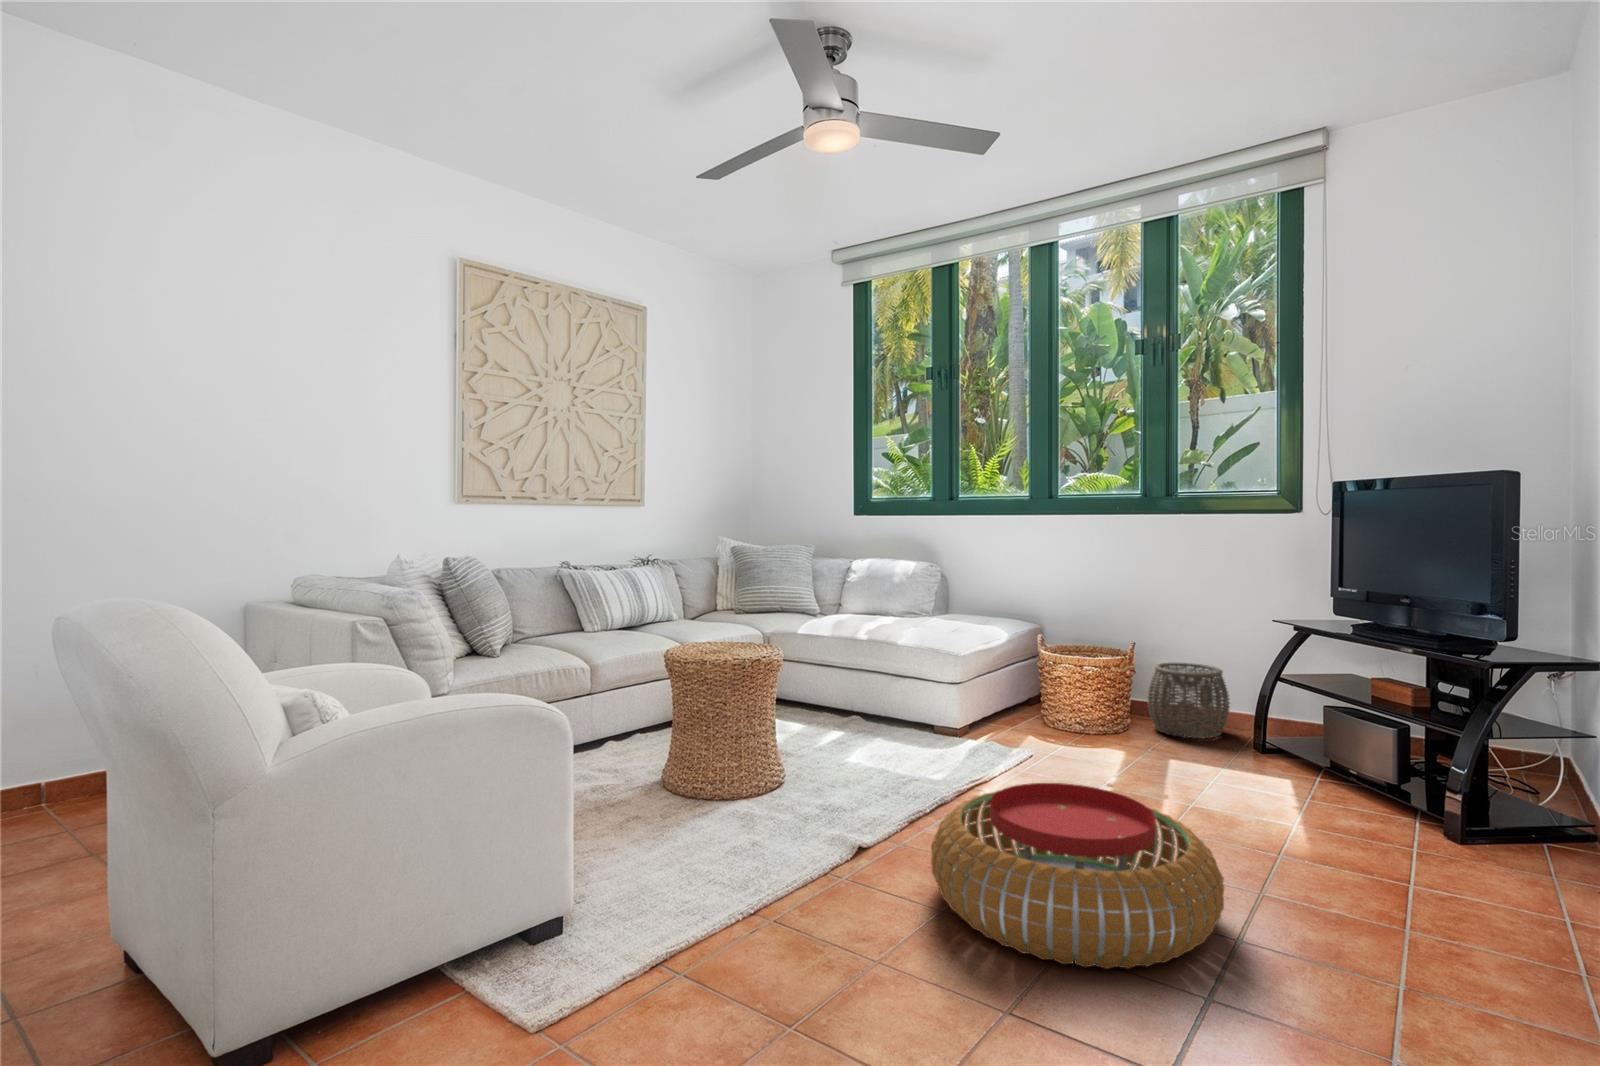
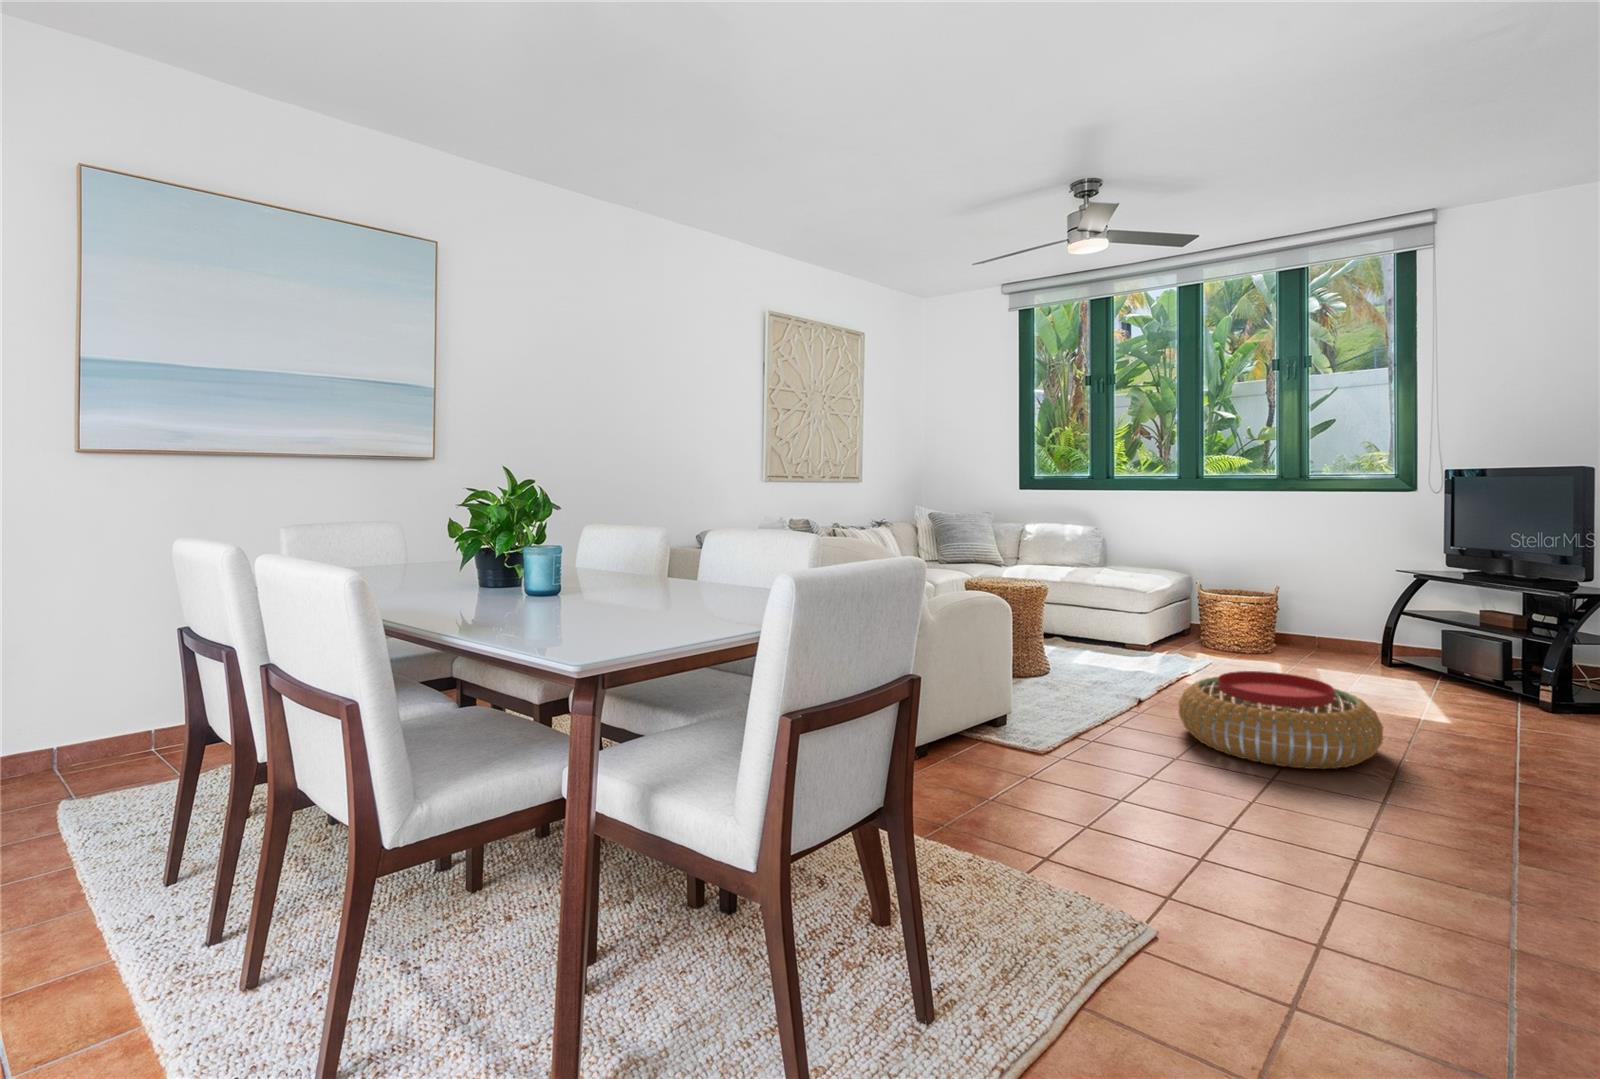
woven basket: present [1147,662,1230,739] -> none [1289,603,1358,657]

